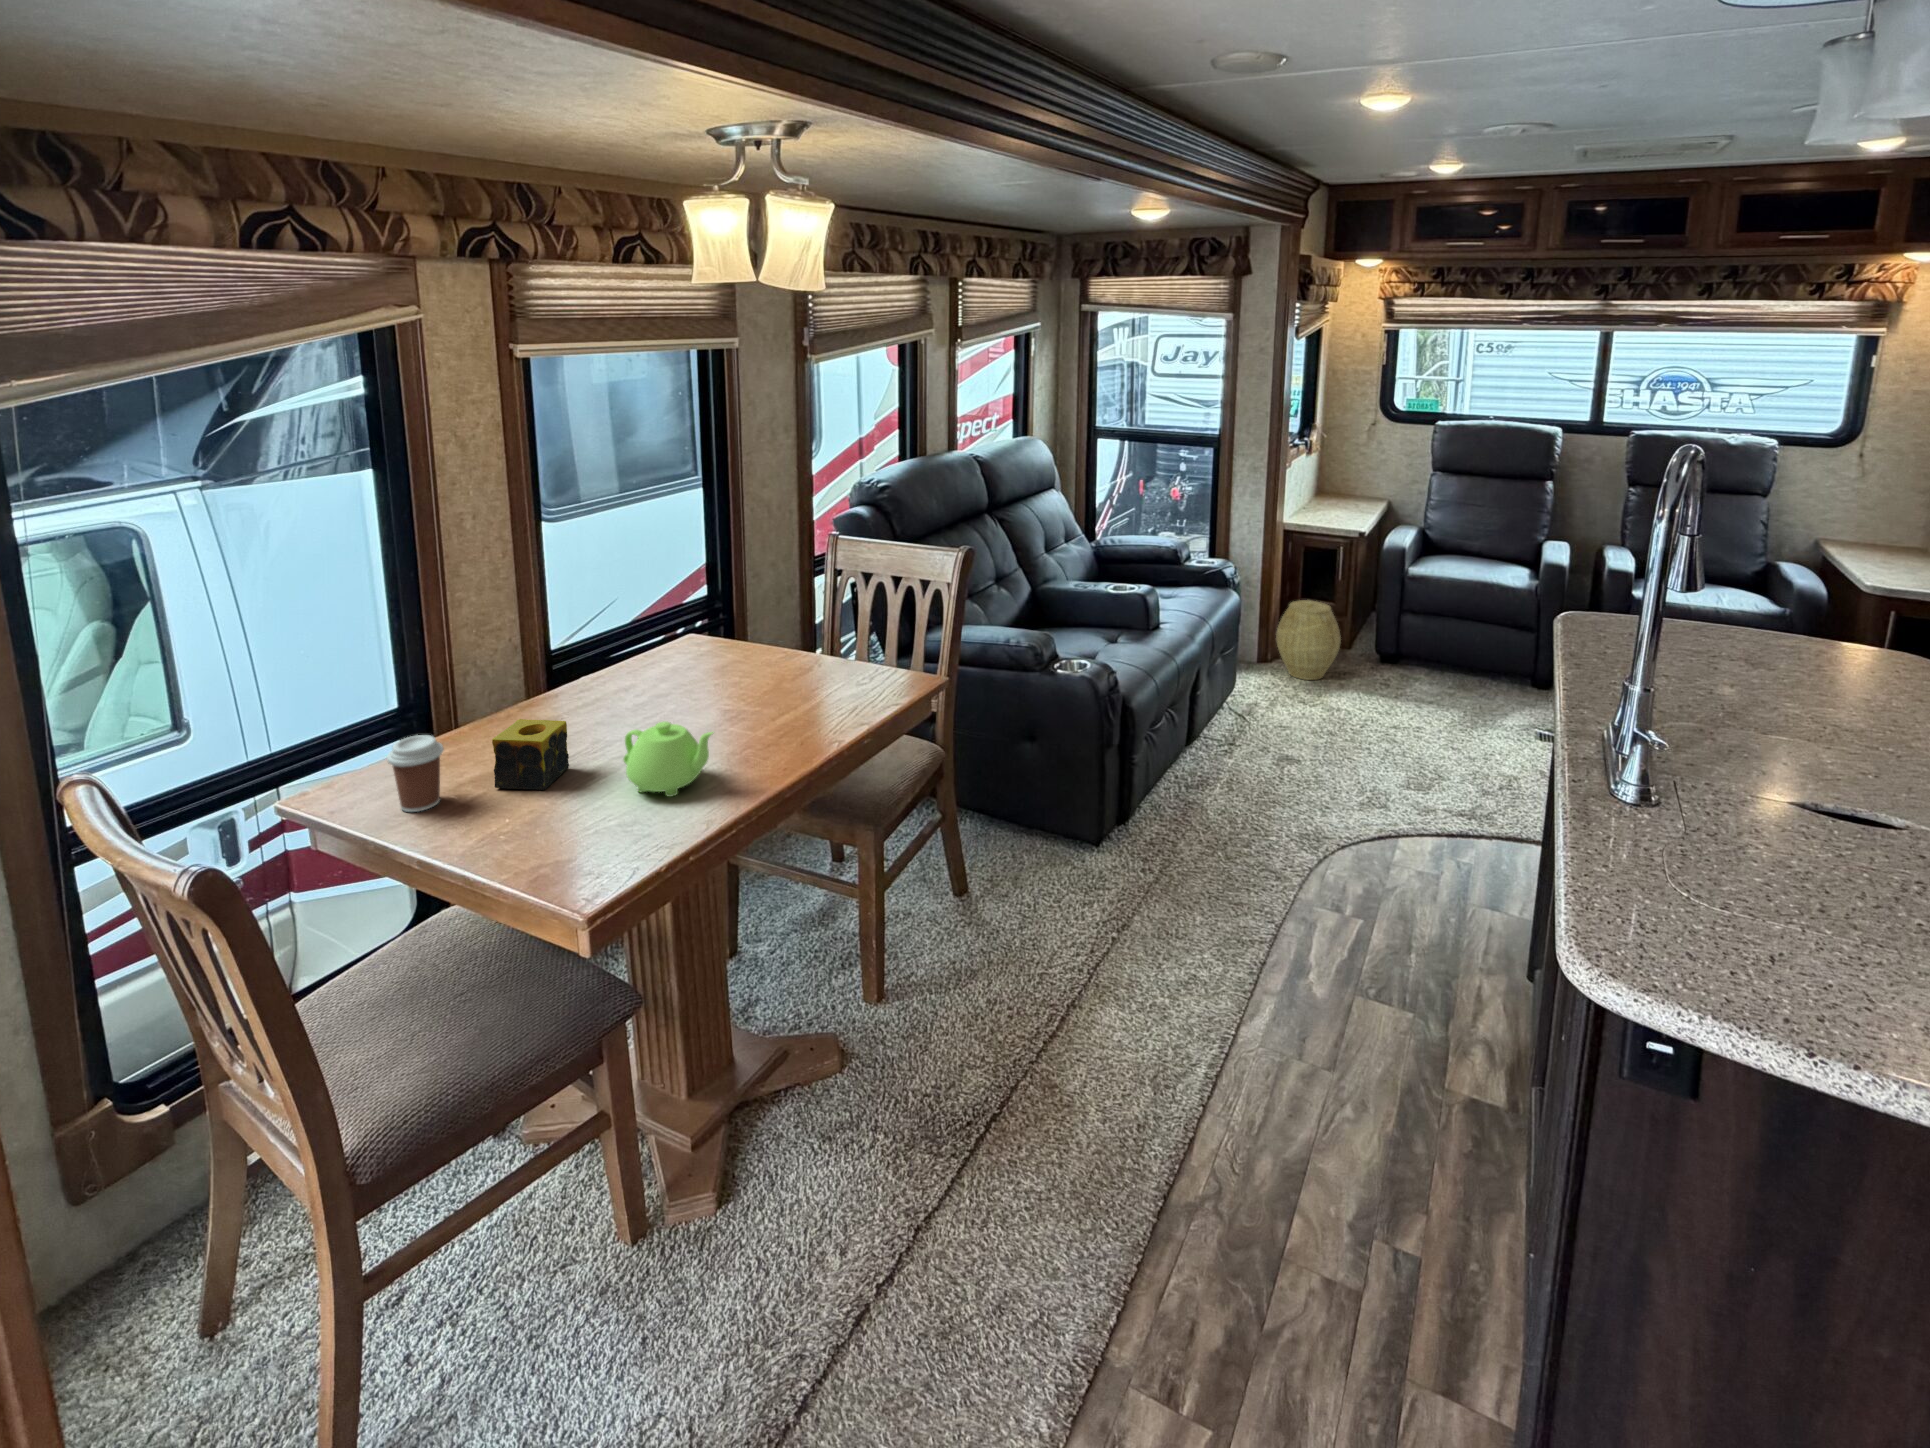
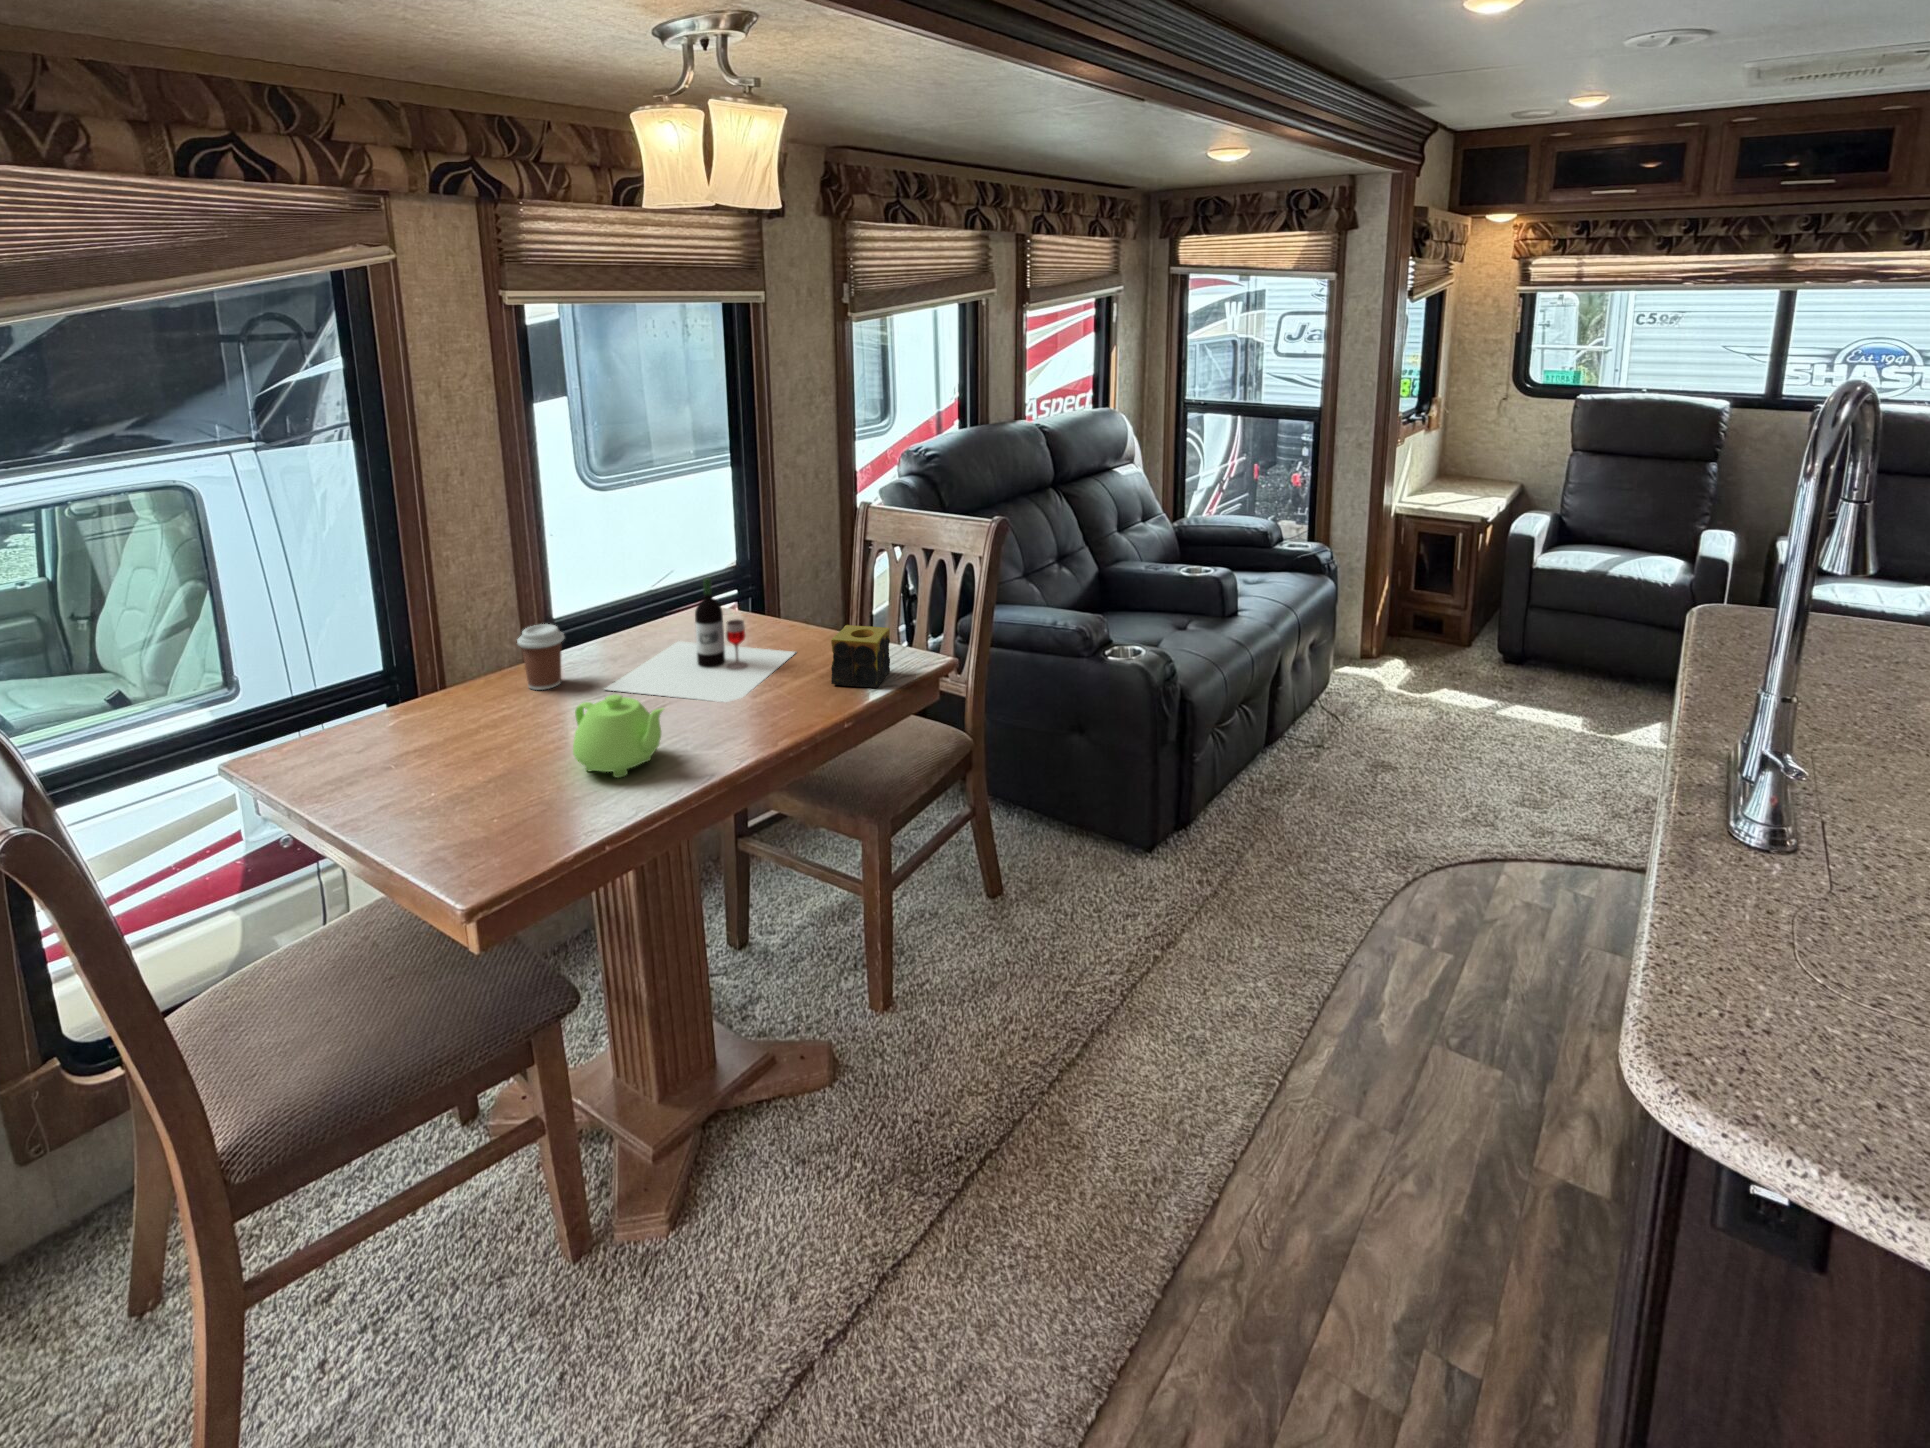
woven basket: present [1276,600,1341,680] -> none [1379,592,1453,681]
wine bottle: none [626,611,796,725] -> present [605,578,795,702]
candle: present [492,719,569,790] -> present [831,625,890,688]
coffee cup: present [387,735,444,812] -> present [517,624,564,690]

